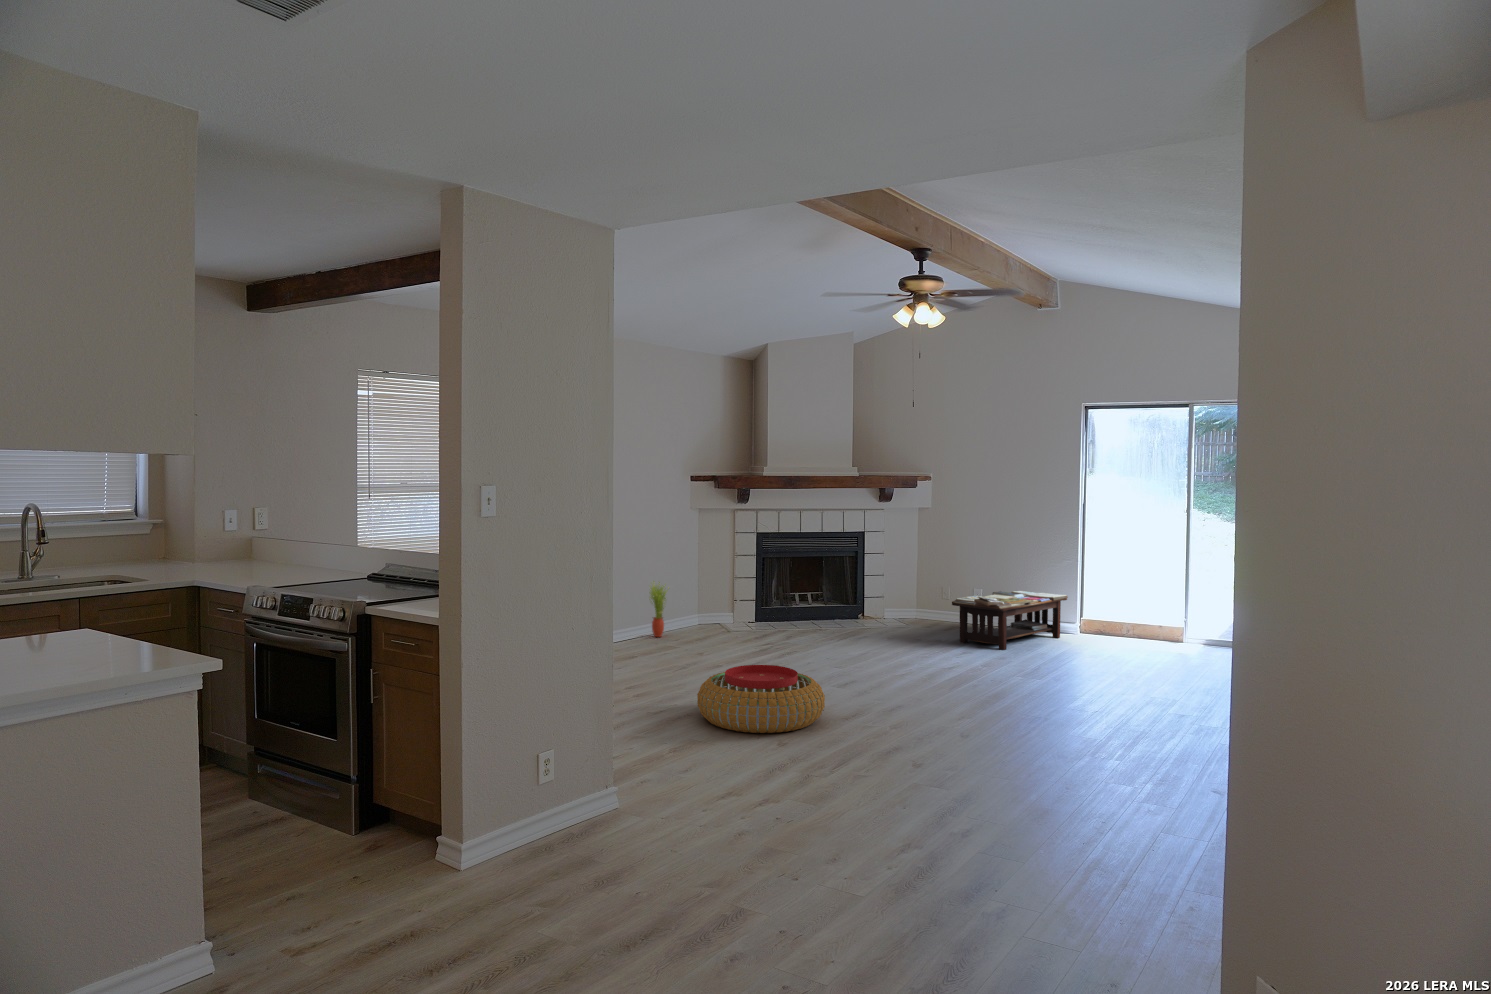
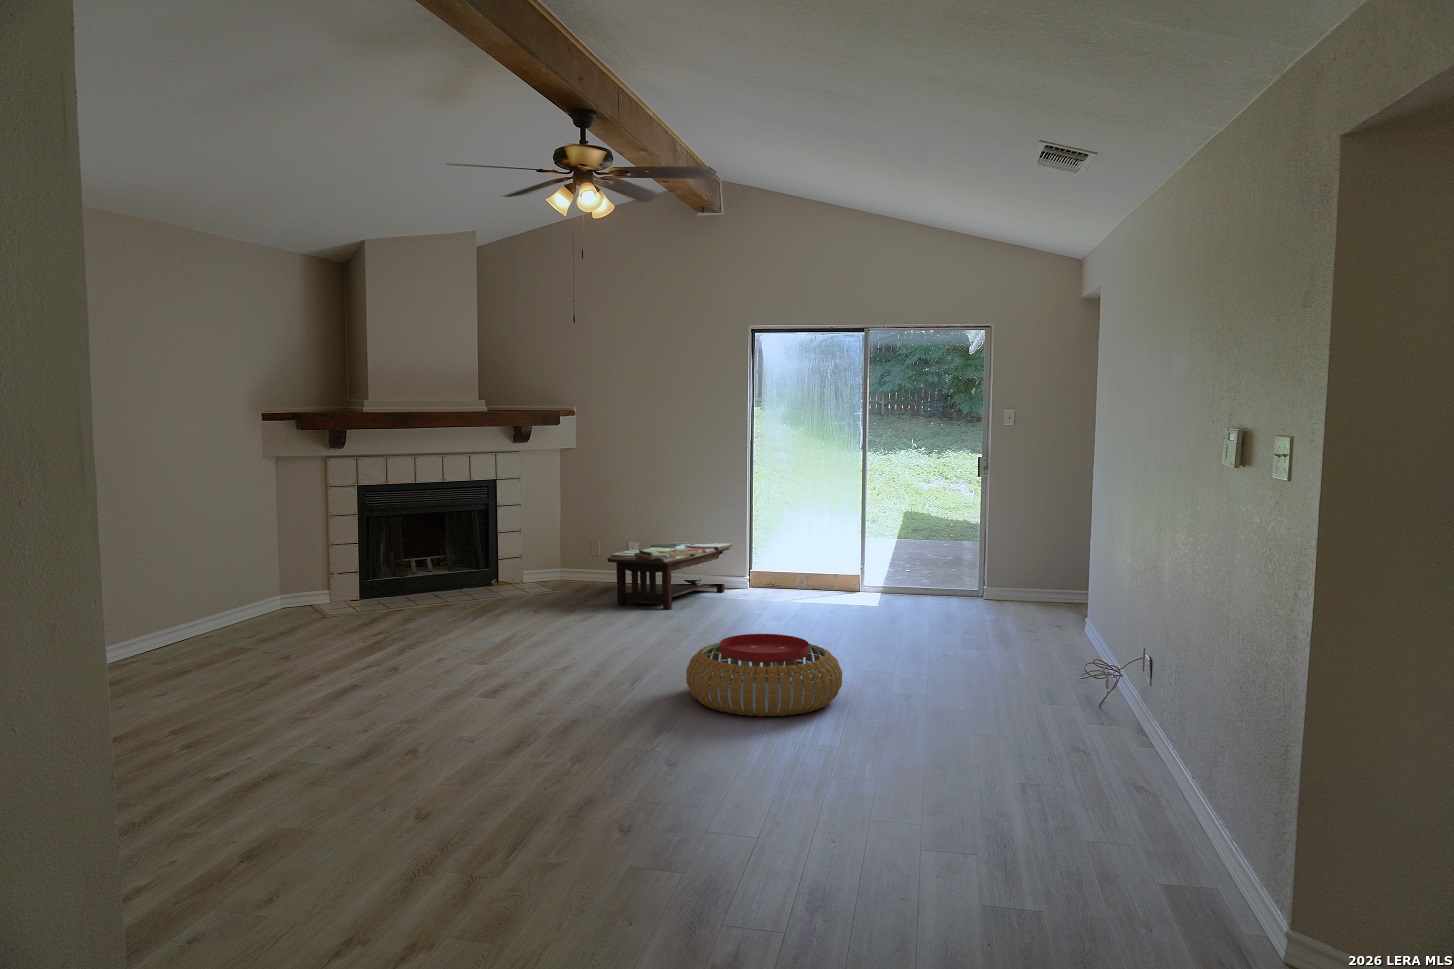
potted plant: present [650,582,669,637] -> none [210,552,240,627]
pouf: present [697,665,825,733] -> present [686,634,842,716]

